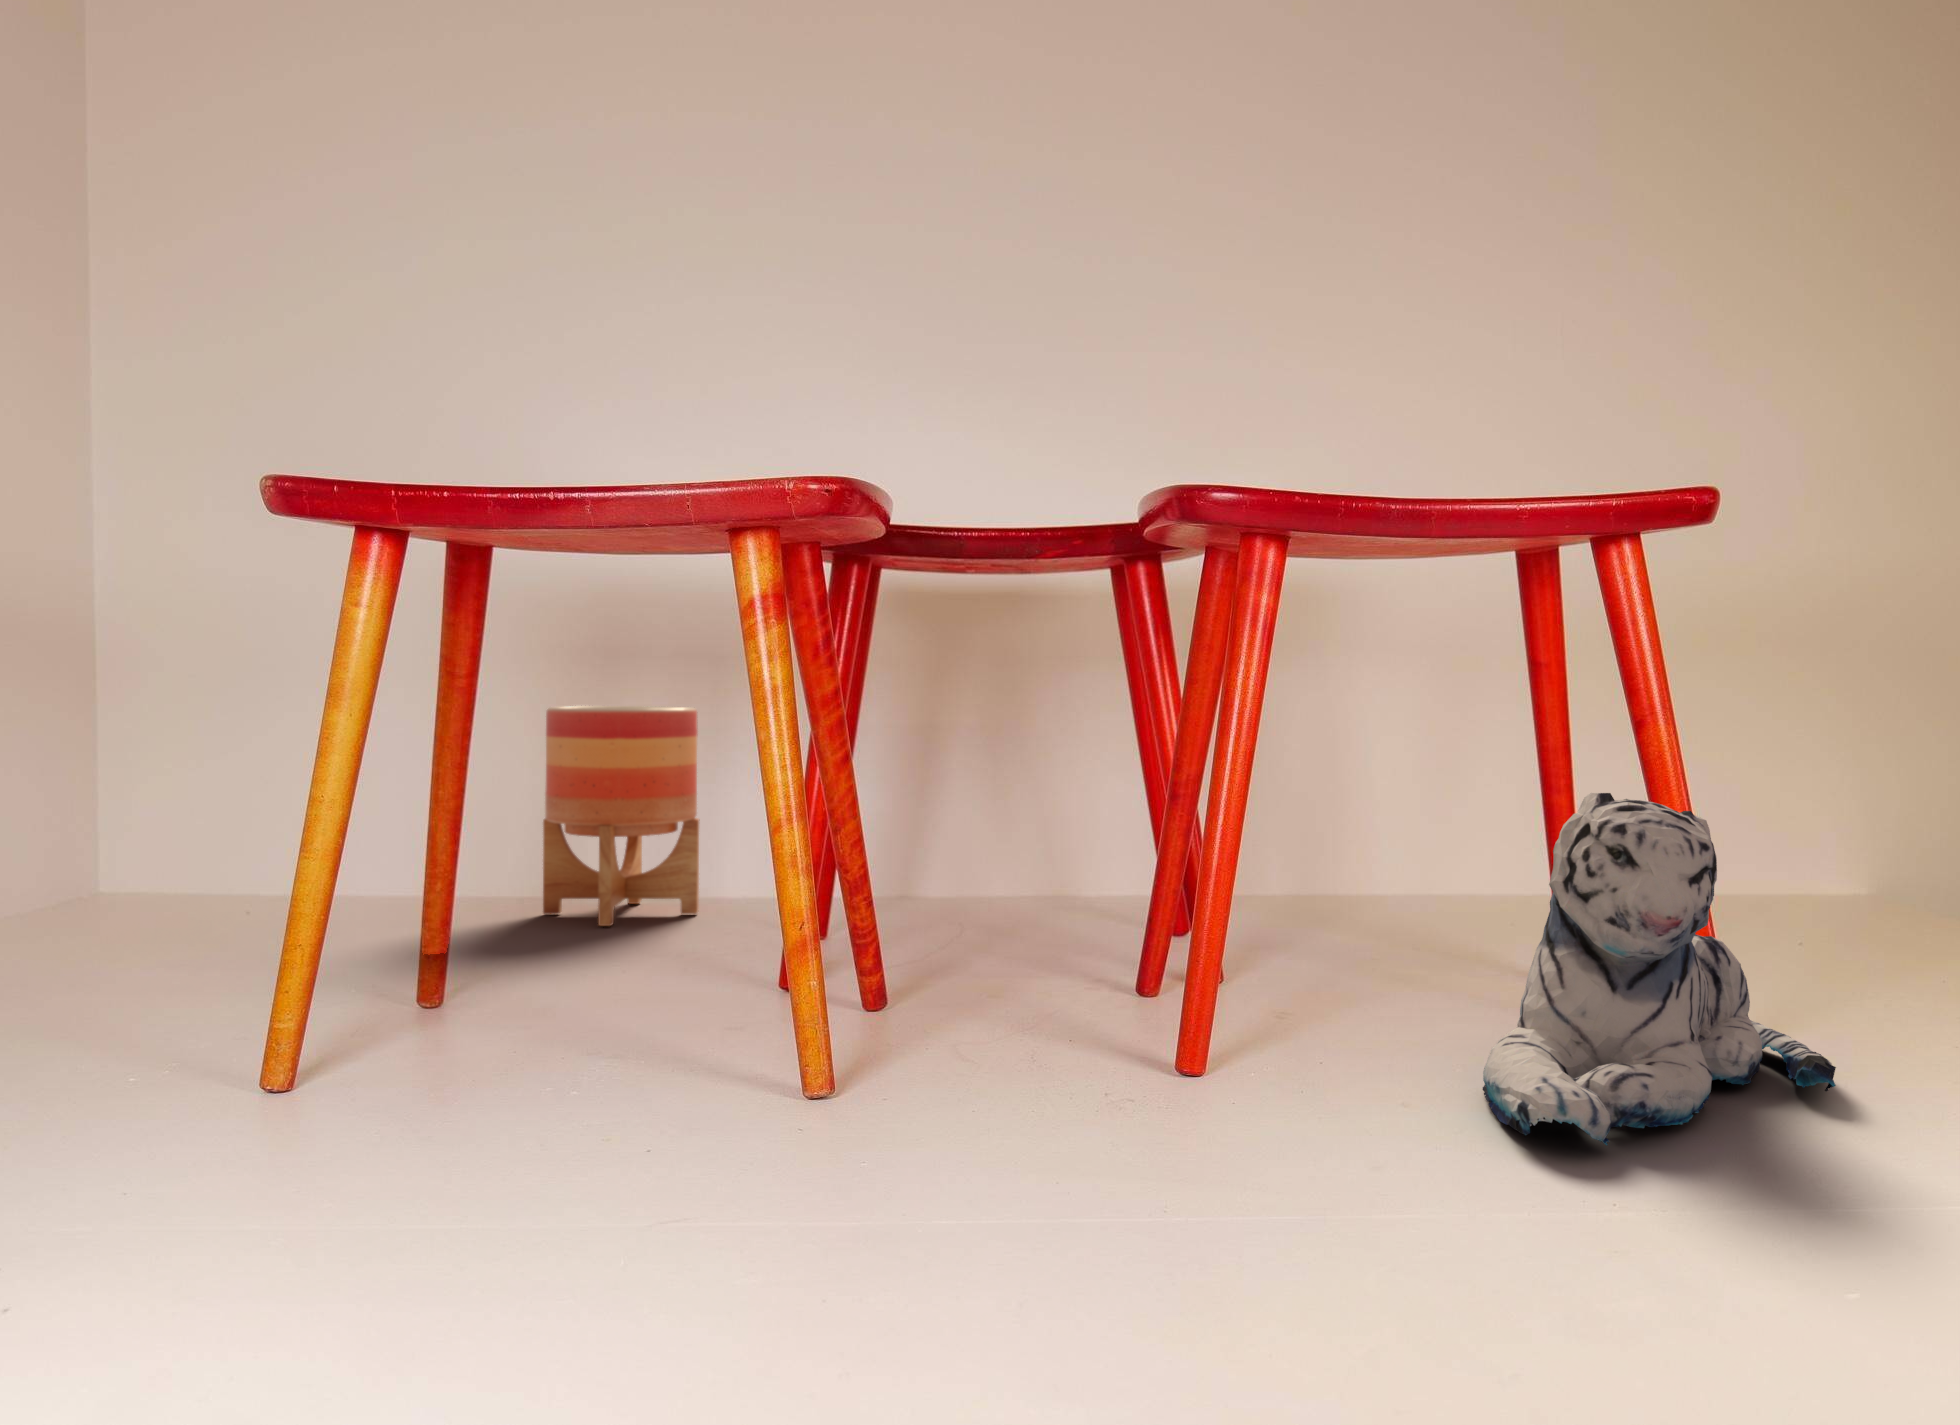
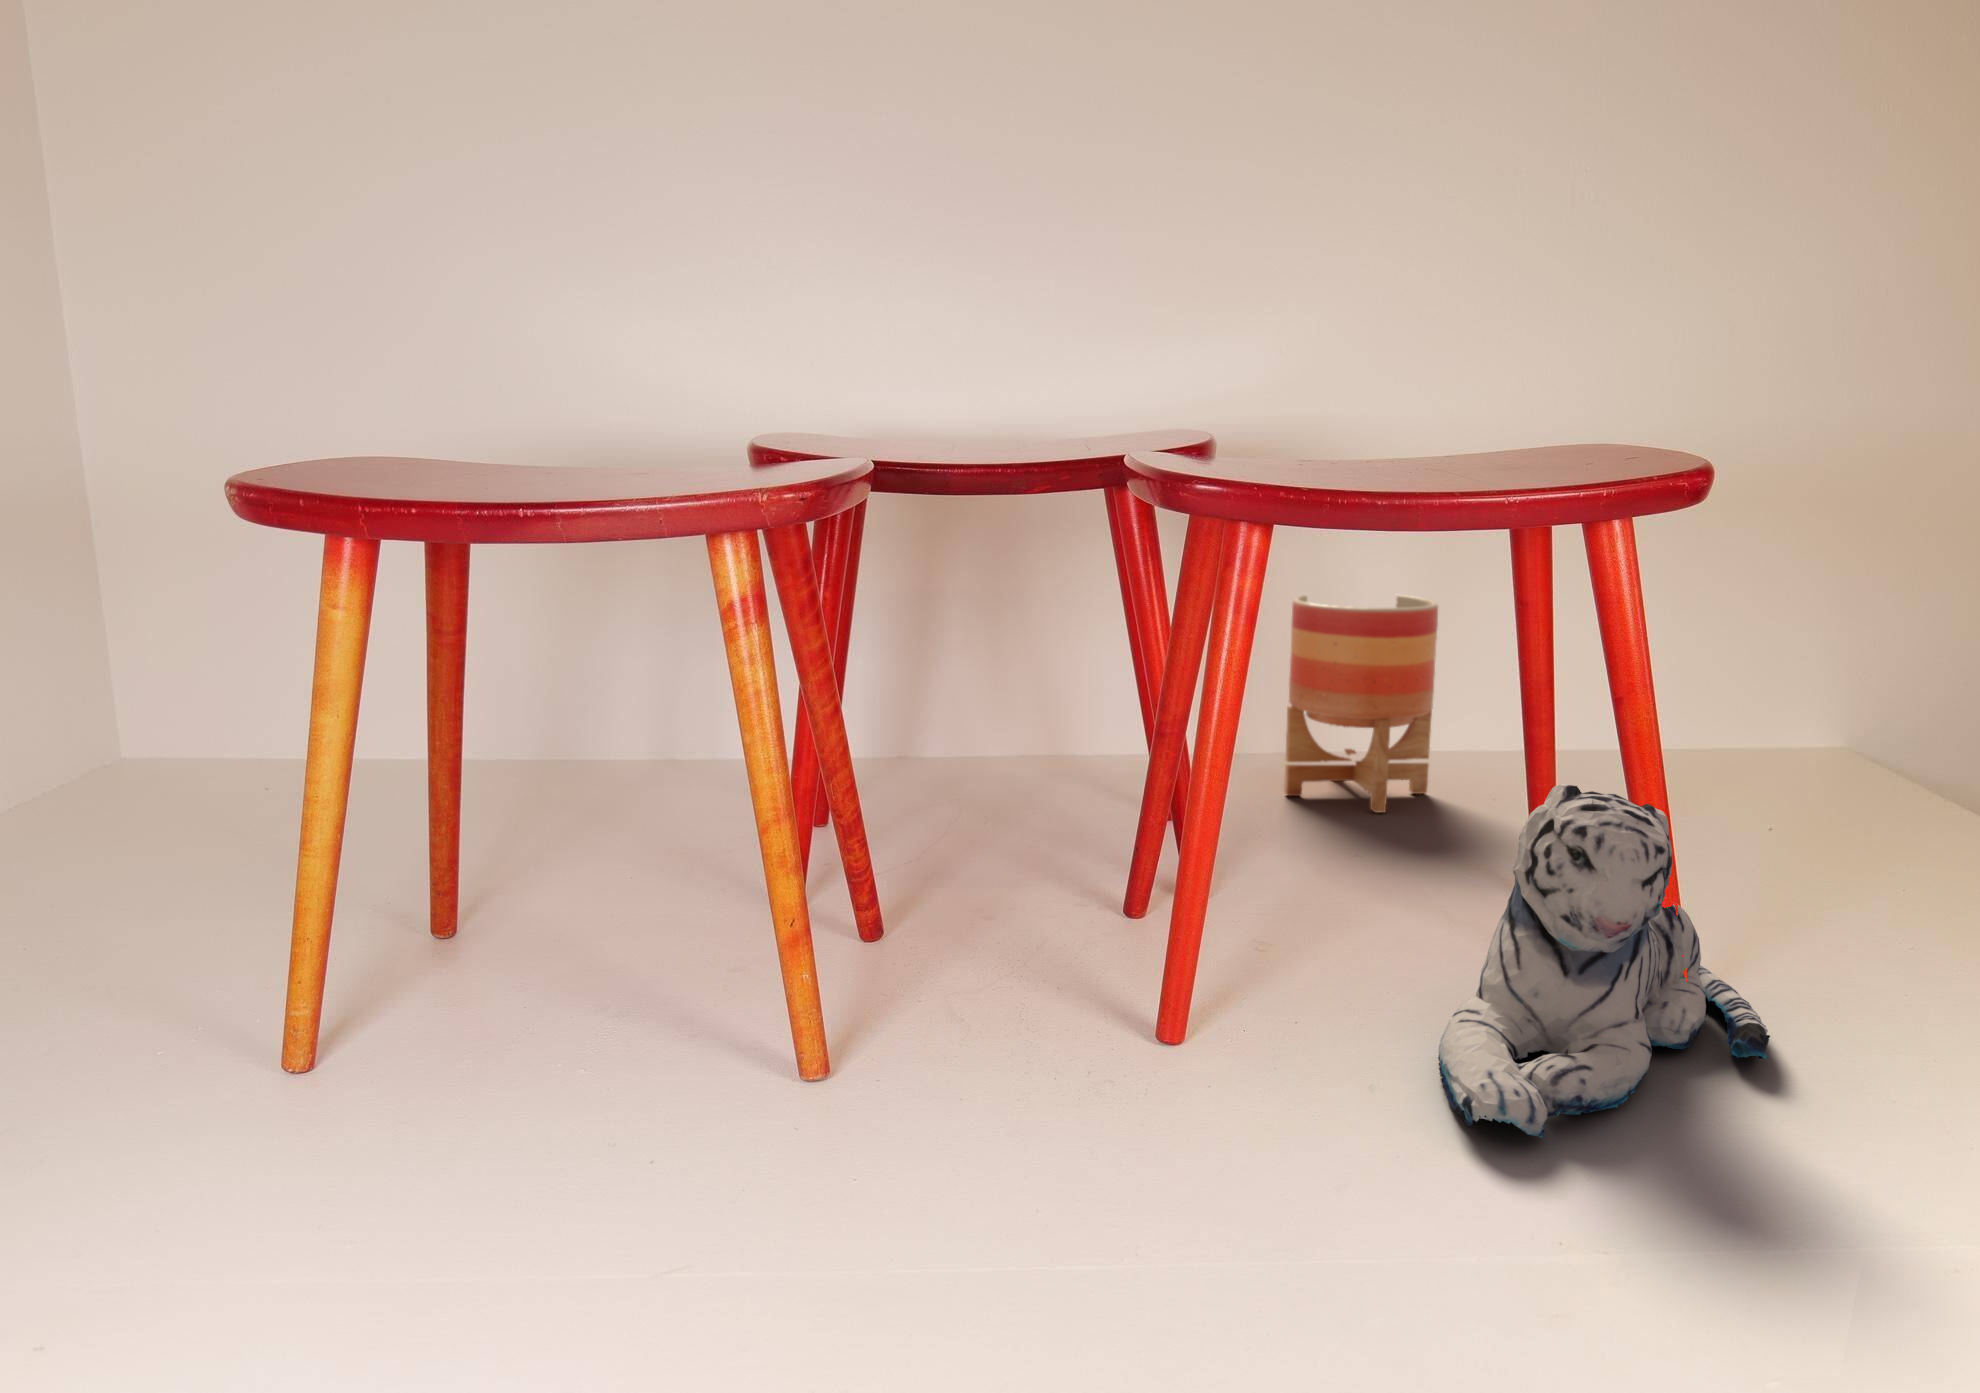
planter: present [543,706,700,926] -> present [1284,595,1438,812]

